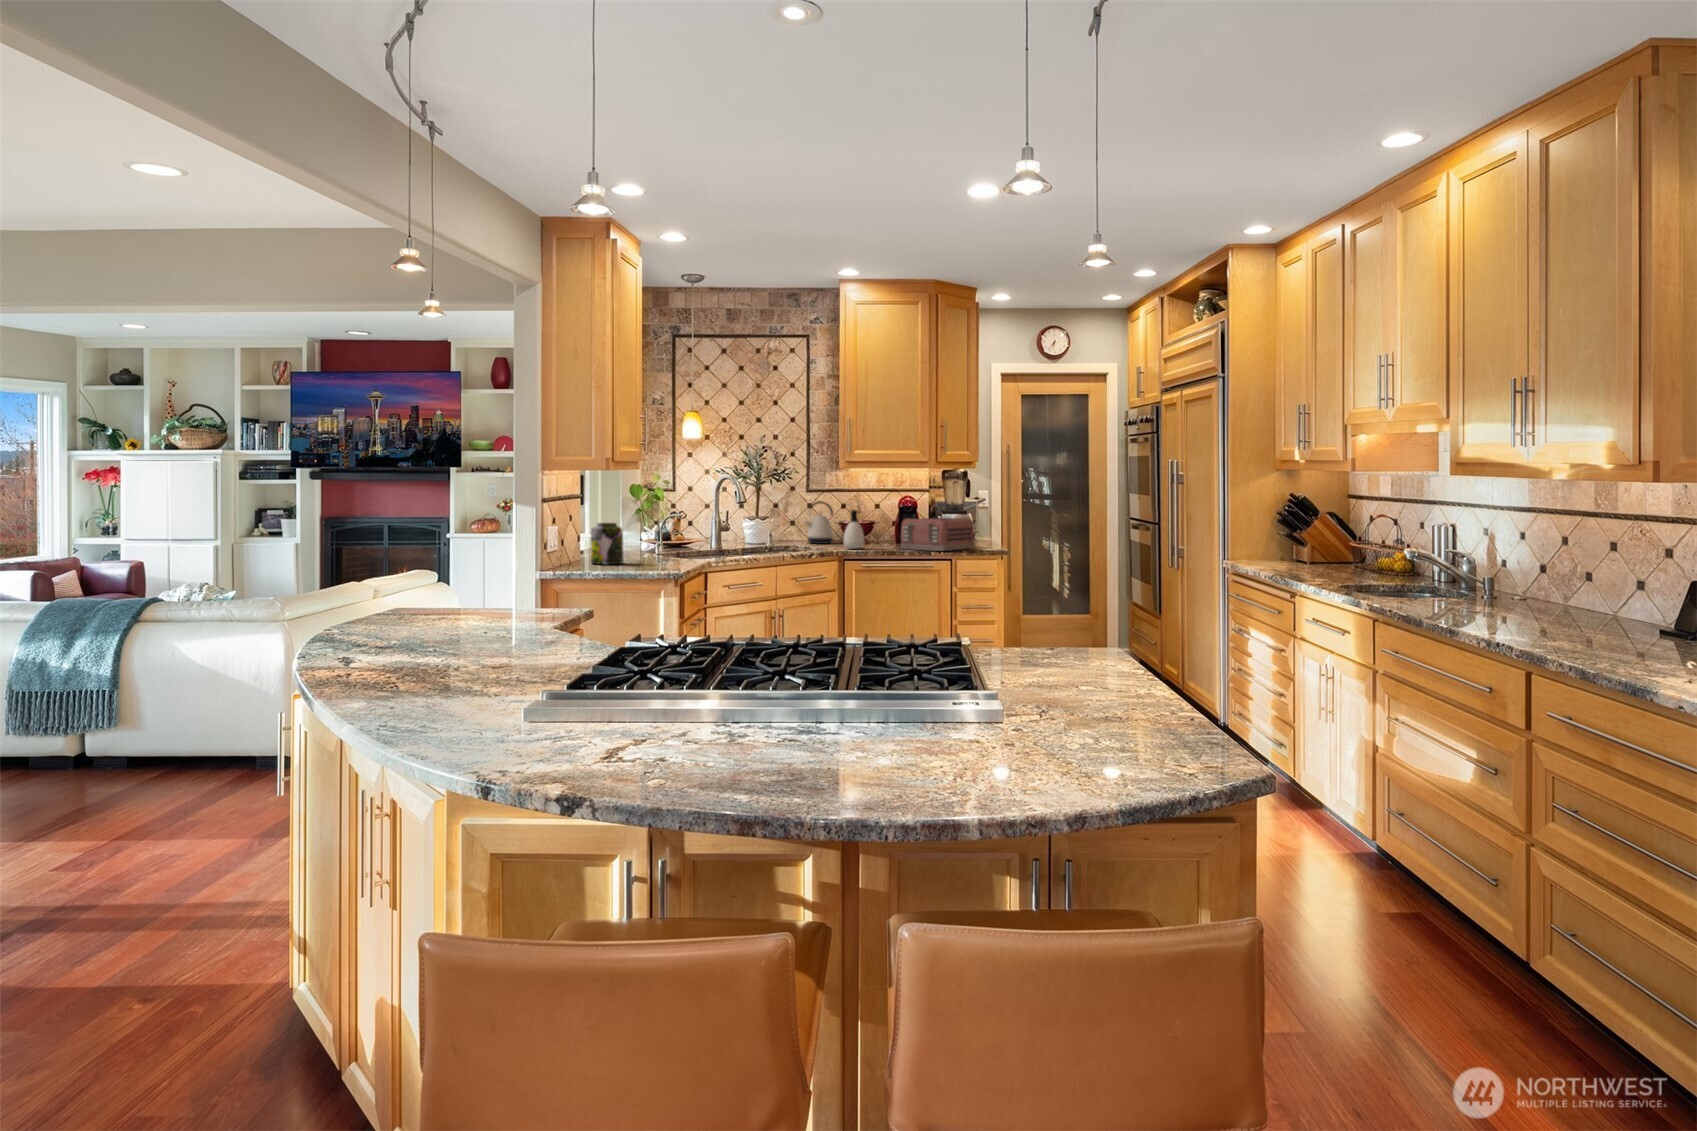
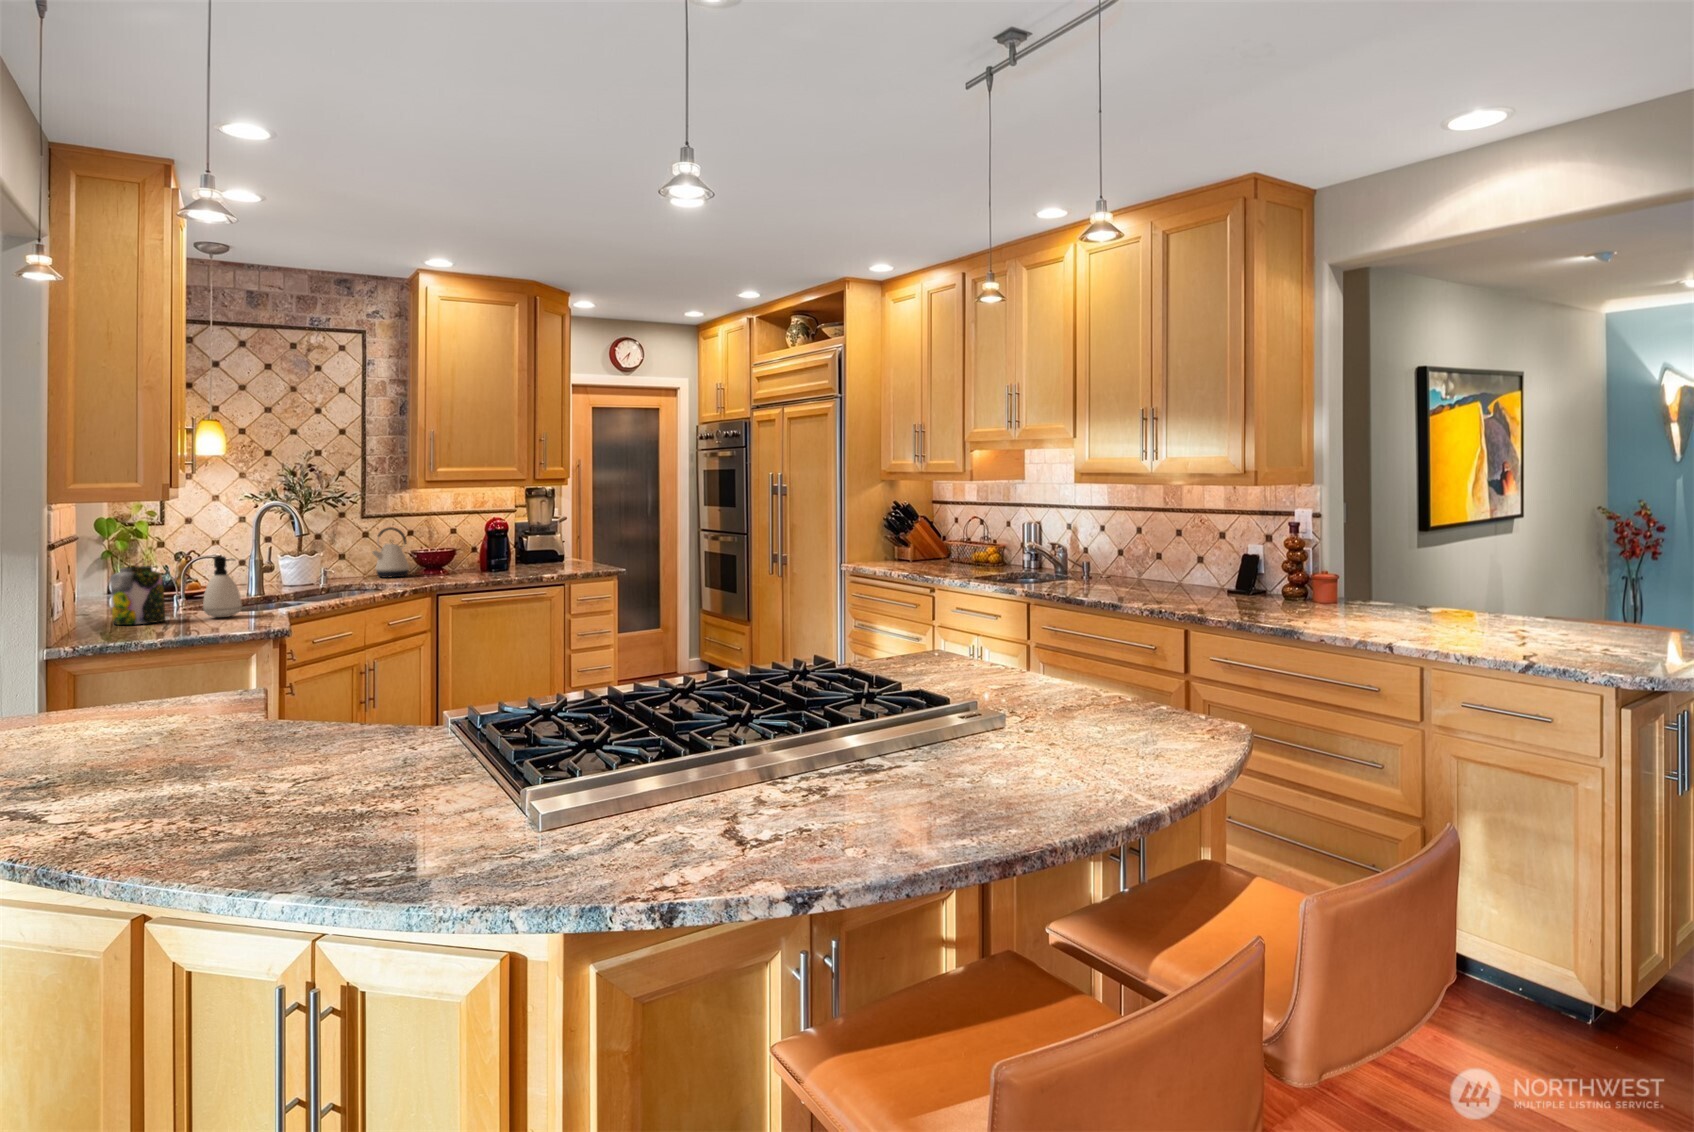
soap dispenser: present [844,510,865,549] -> present [203,556,242,617]
toaster: present [900,518,975,551] -> none [501,541,583,578]

